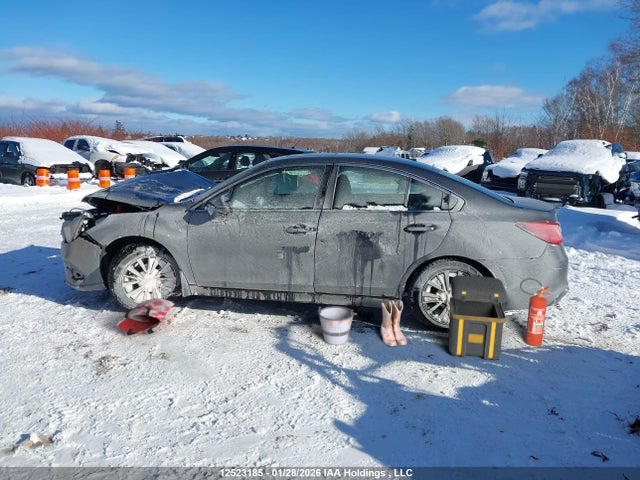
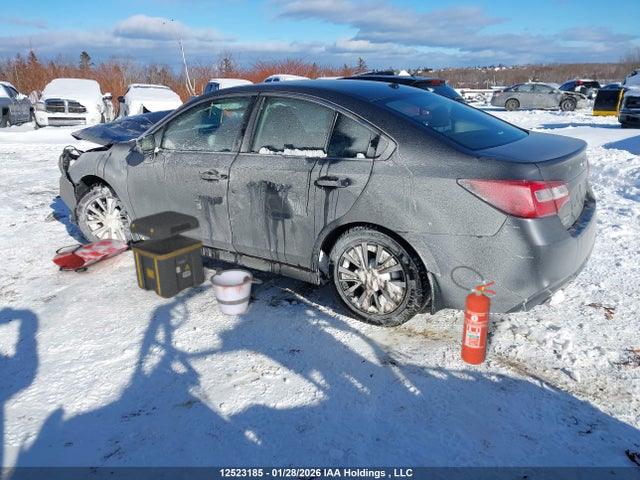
toolbox: present [448,275,507,360] -> present [130,211,204,298]
boots: present [381,300,407,346] -> none [279,272,310,329]

